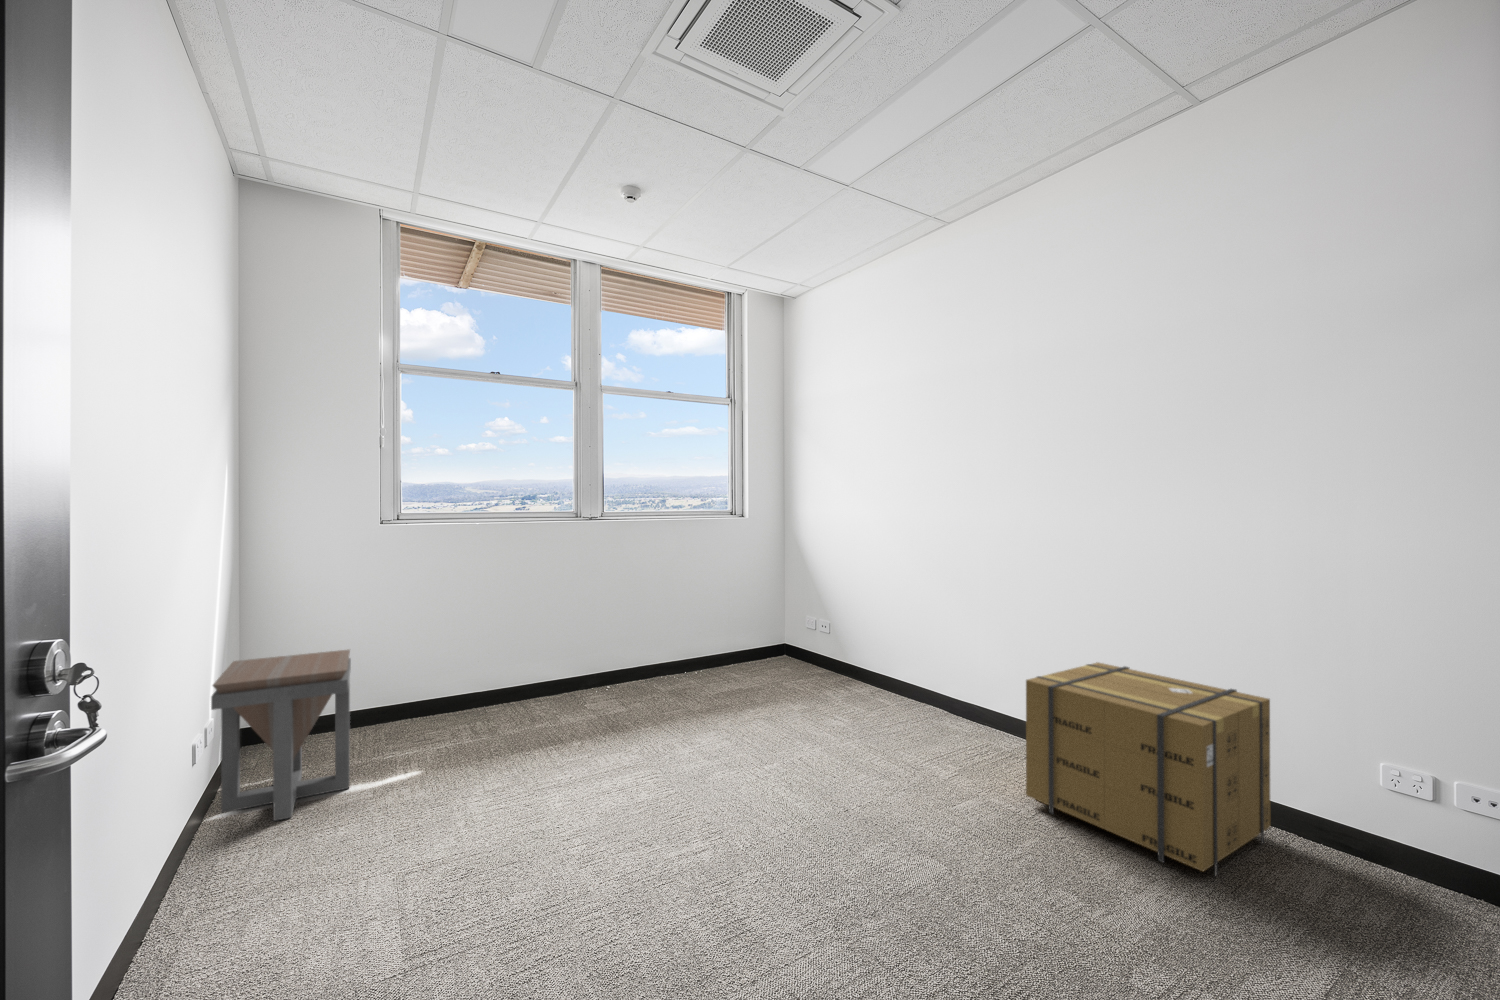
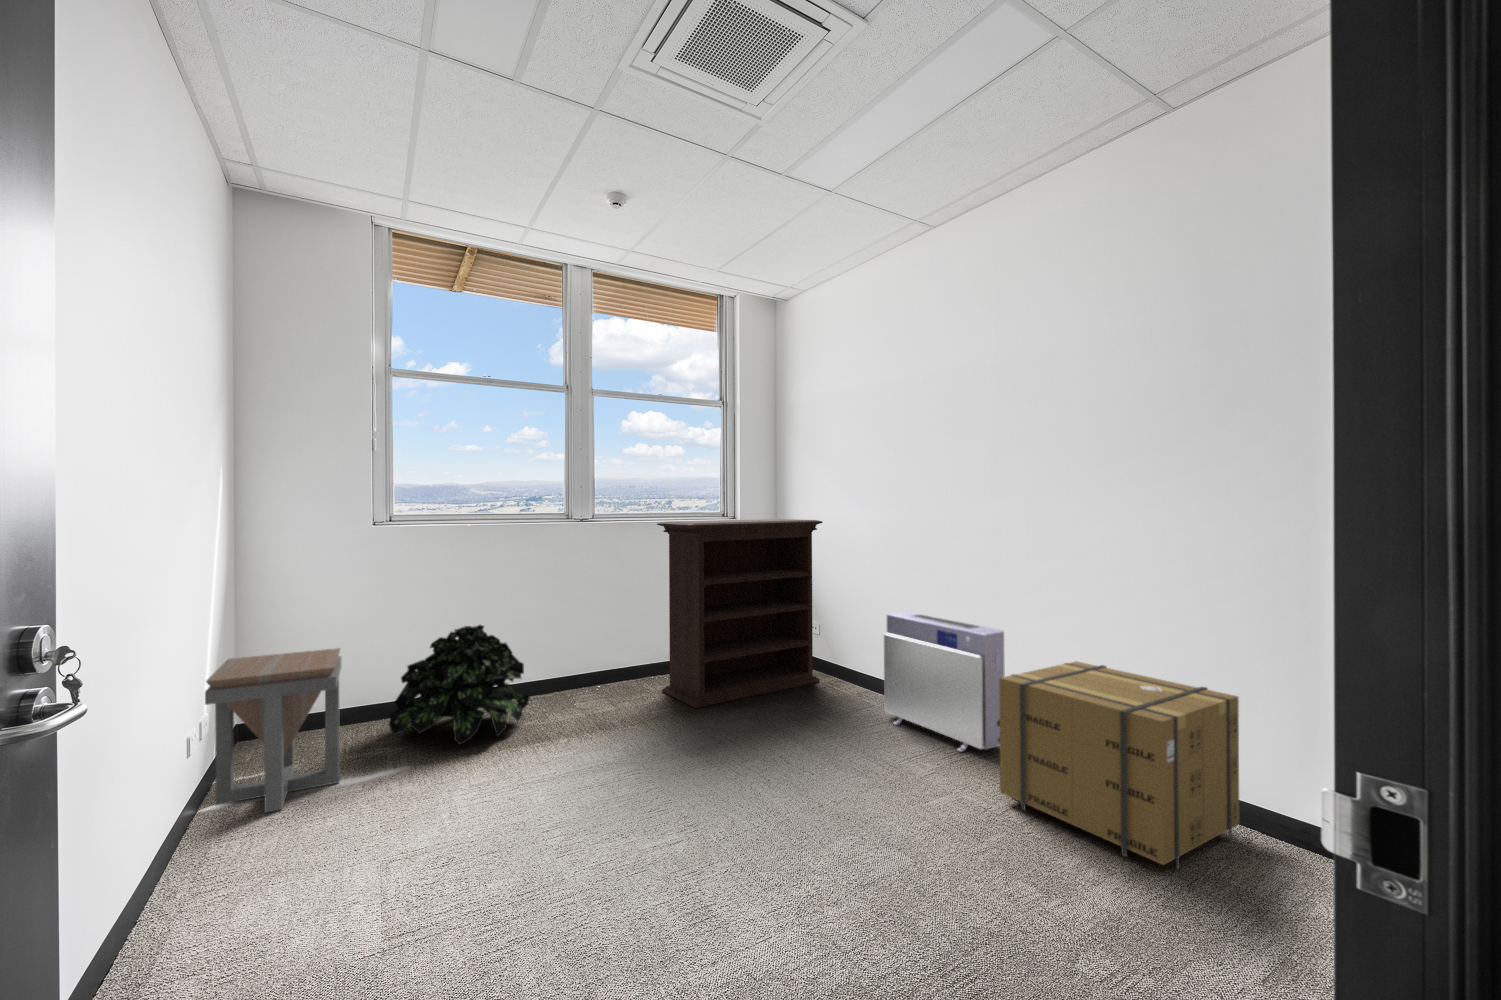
bookshelf: none [667,518,832,708] -> present [657,519,823,708]
air purifier: none [897,612,1023,753] -> present [884,612,1005,752]
potted plant: none [398,625,541,748] -> present [389,625,529,745]

